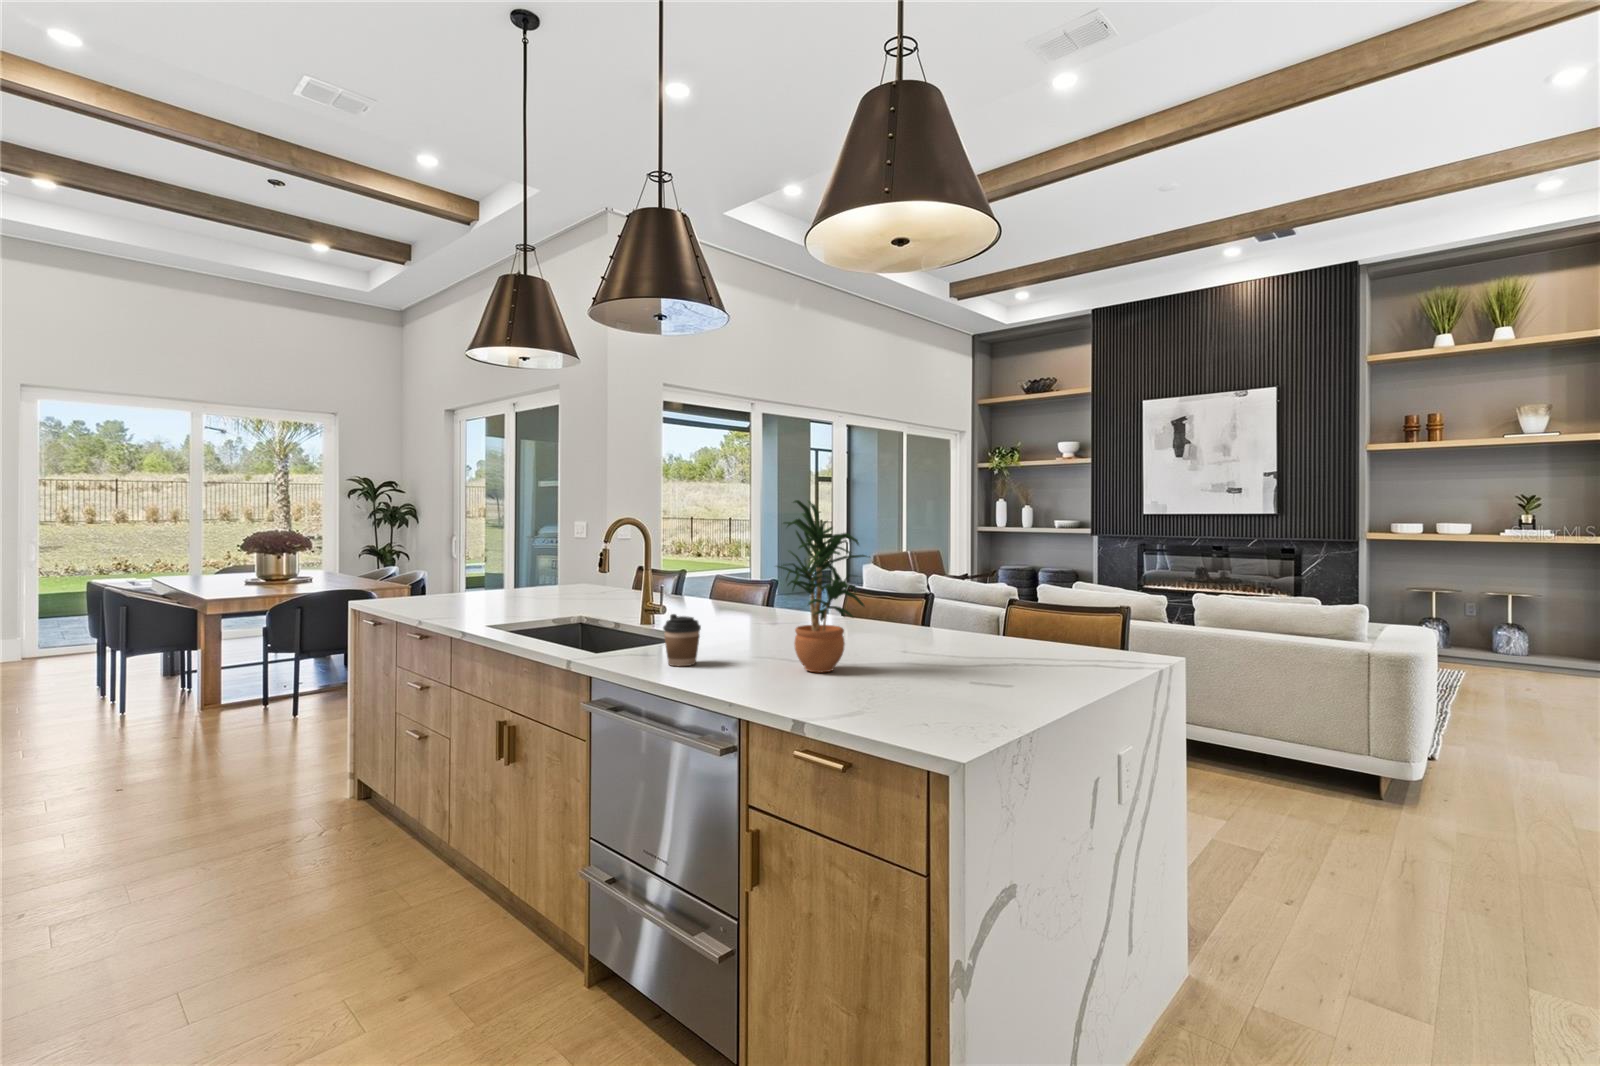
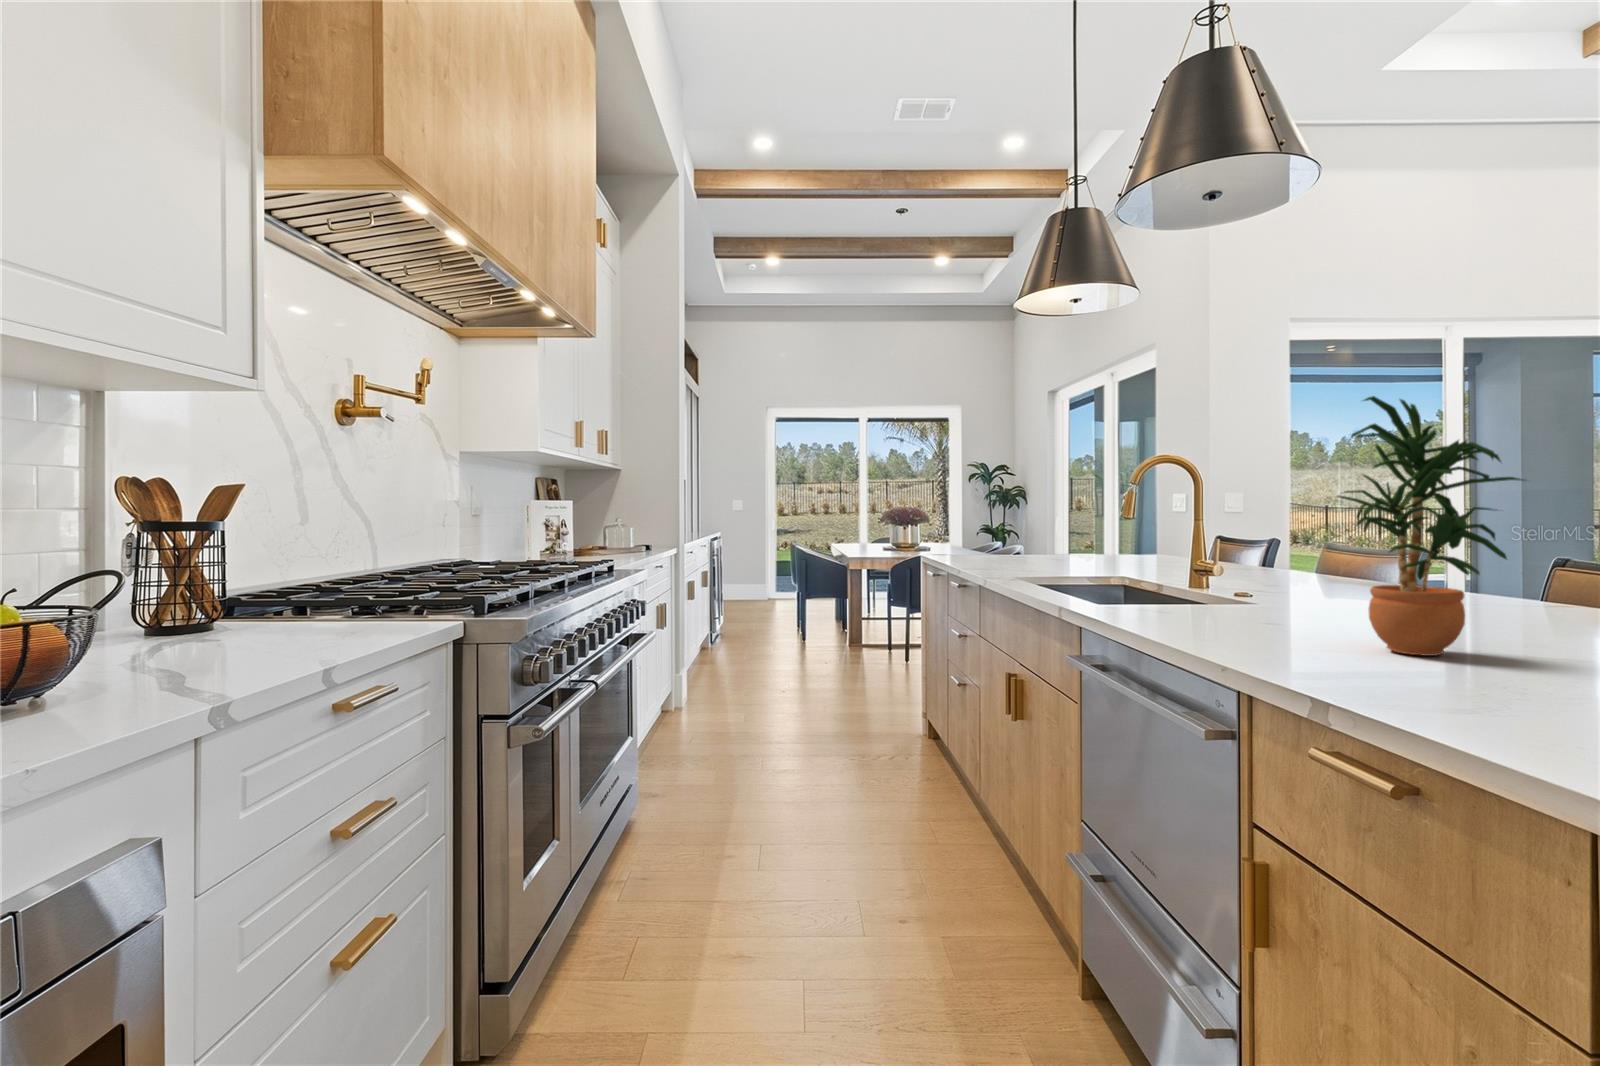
coffee cup: present [663,614,701,666] -> none [1175,563,1228,628]

